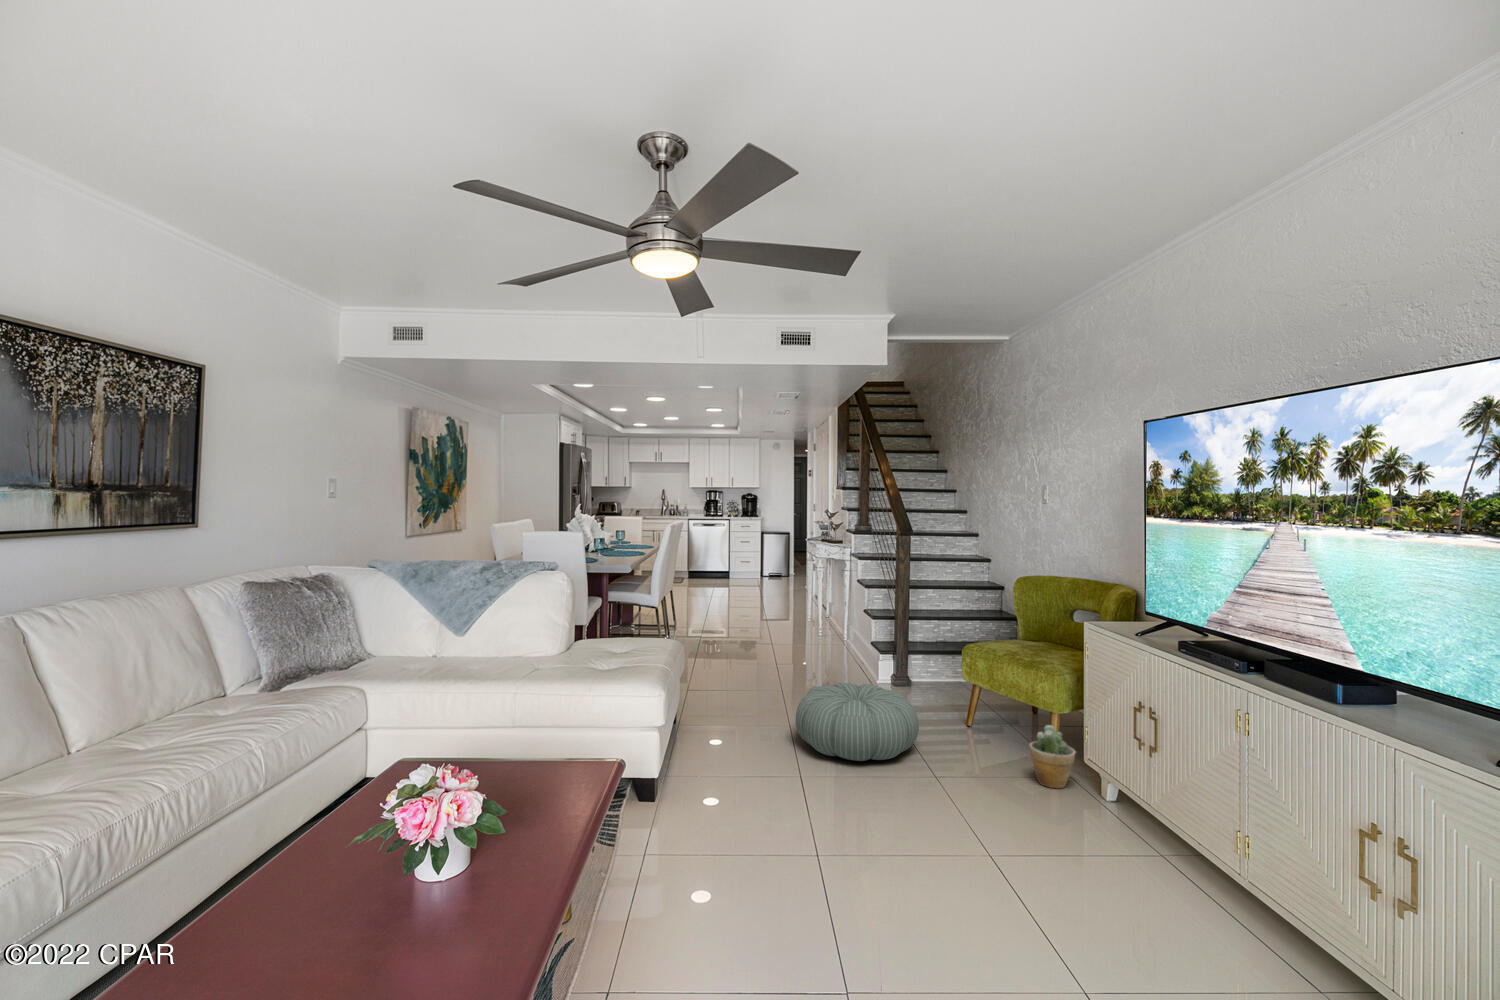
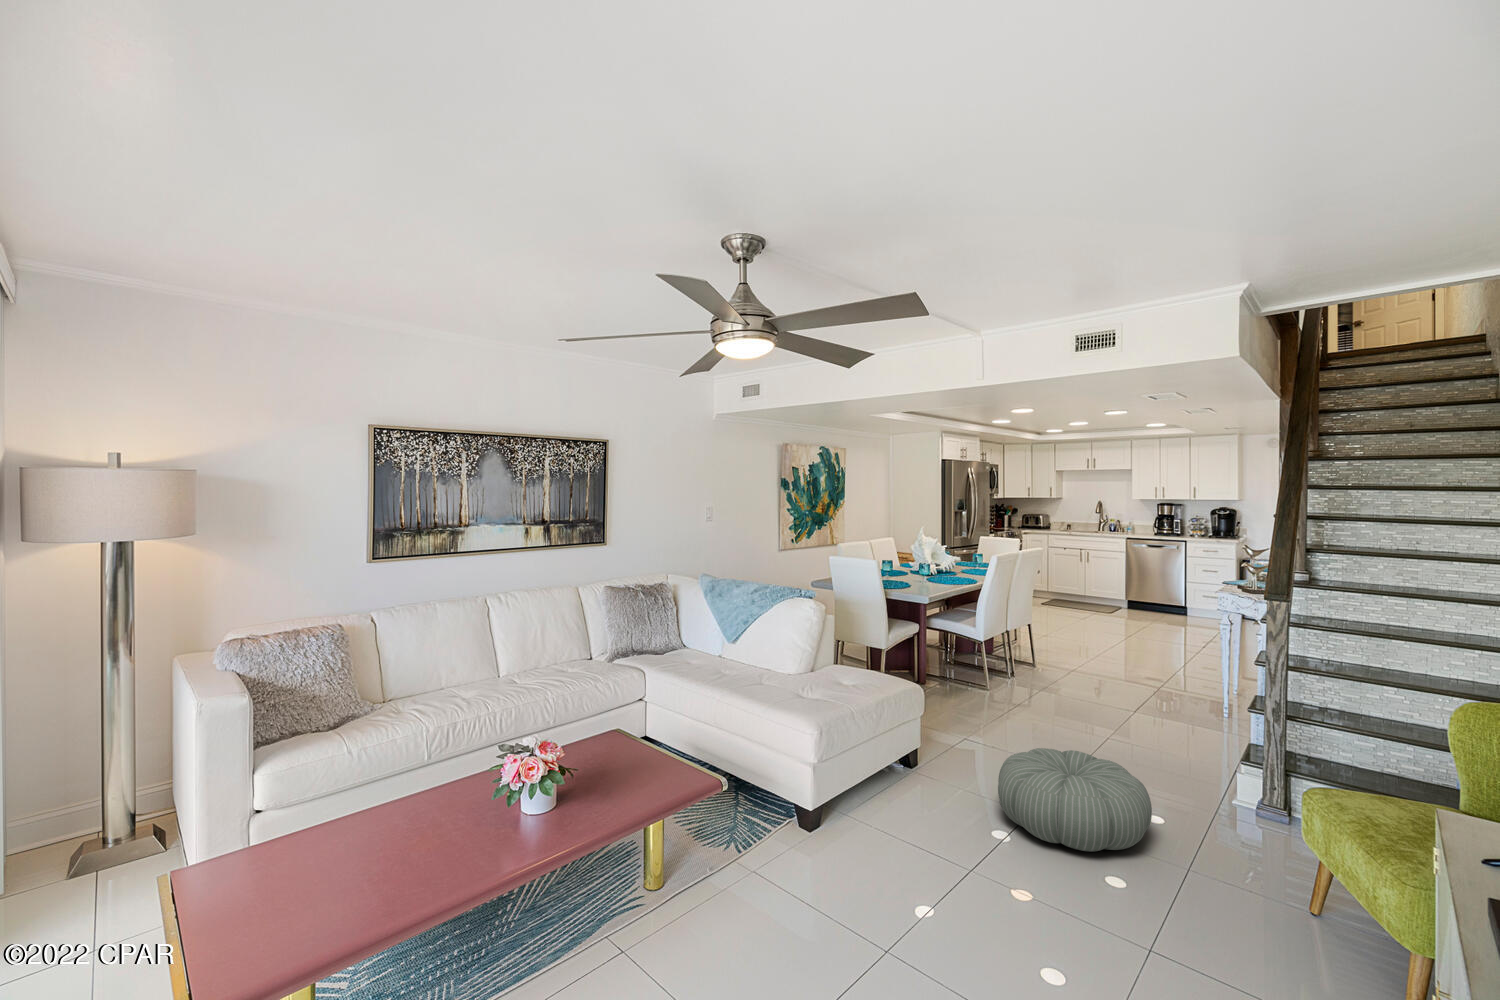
potted plant: present [1029,725,1075,788] -> none [1263,878,1341,975]

